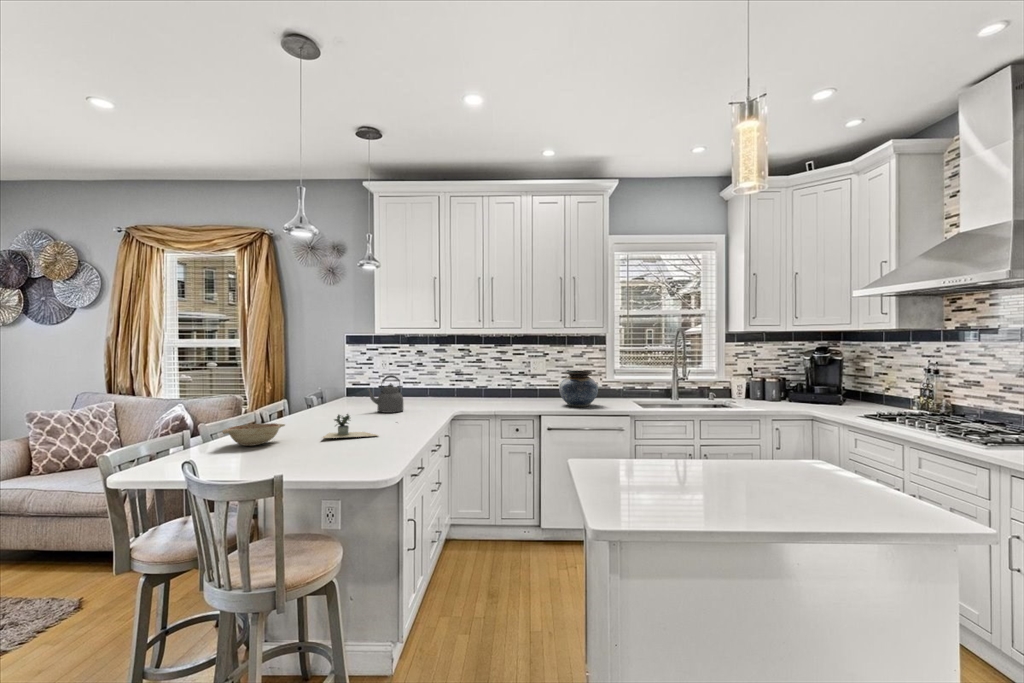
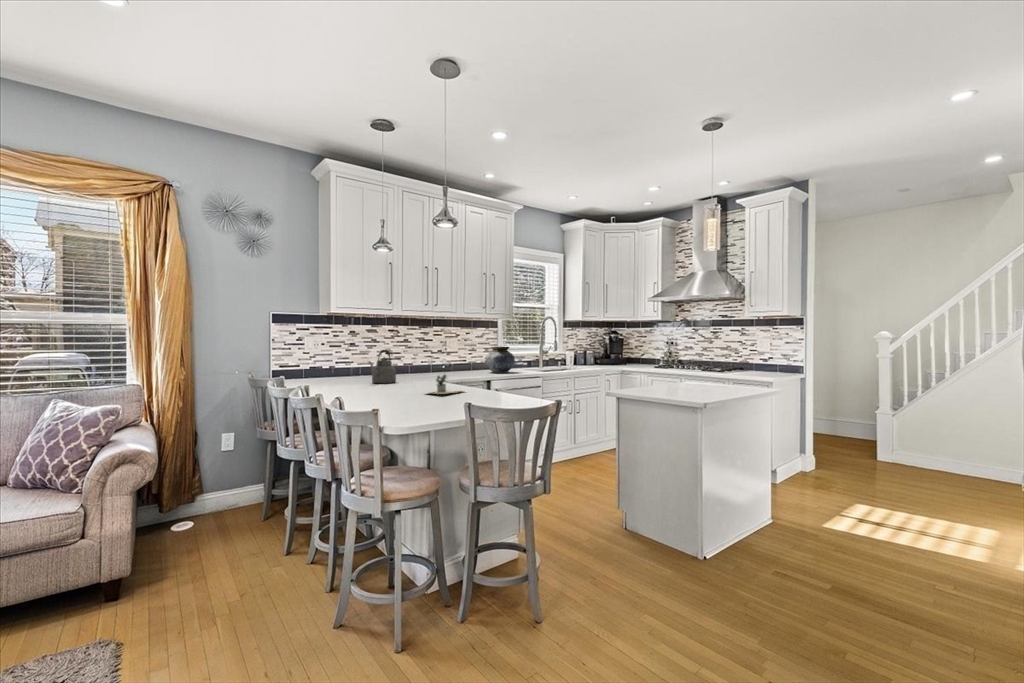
decorative bowl: present [223,423,285,446] -> none [379,384,422,403]

